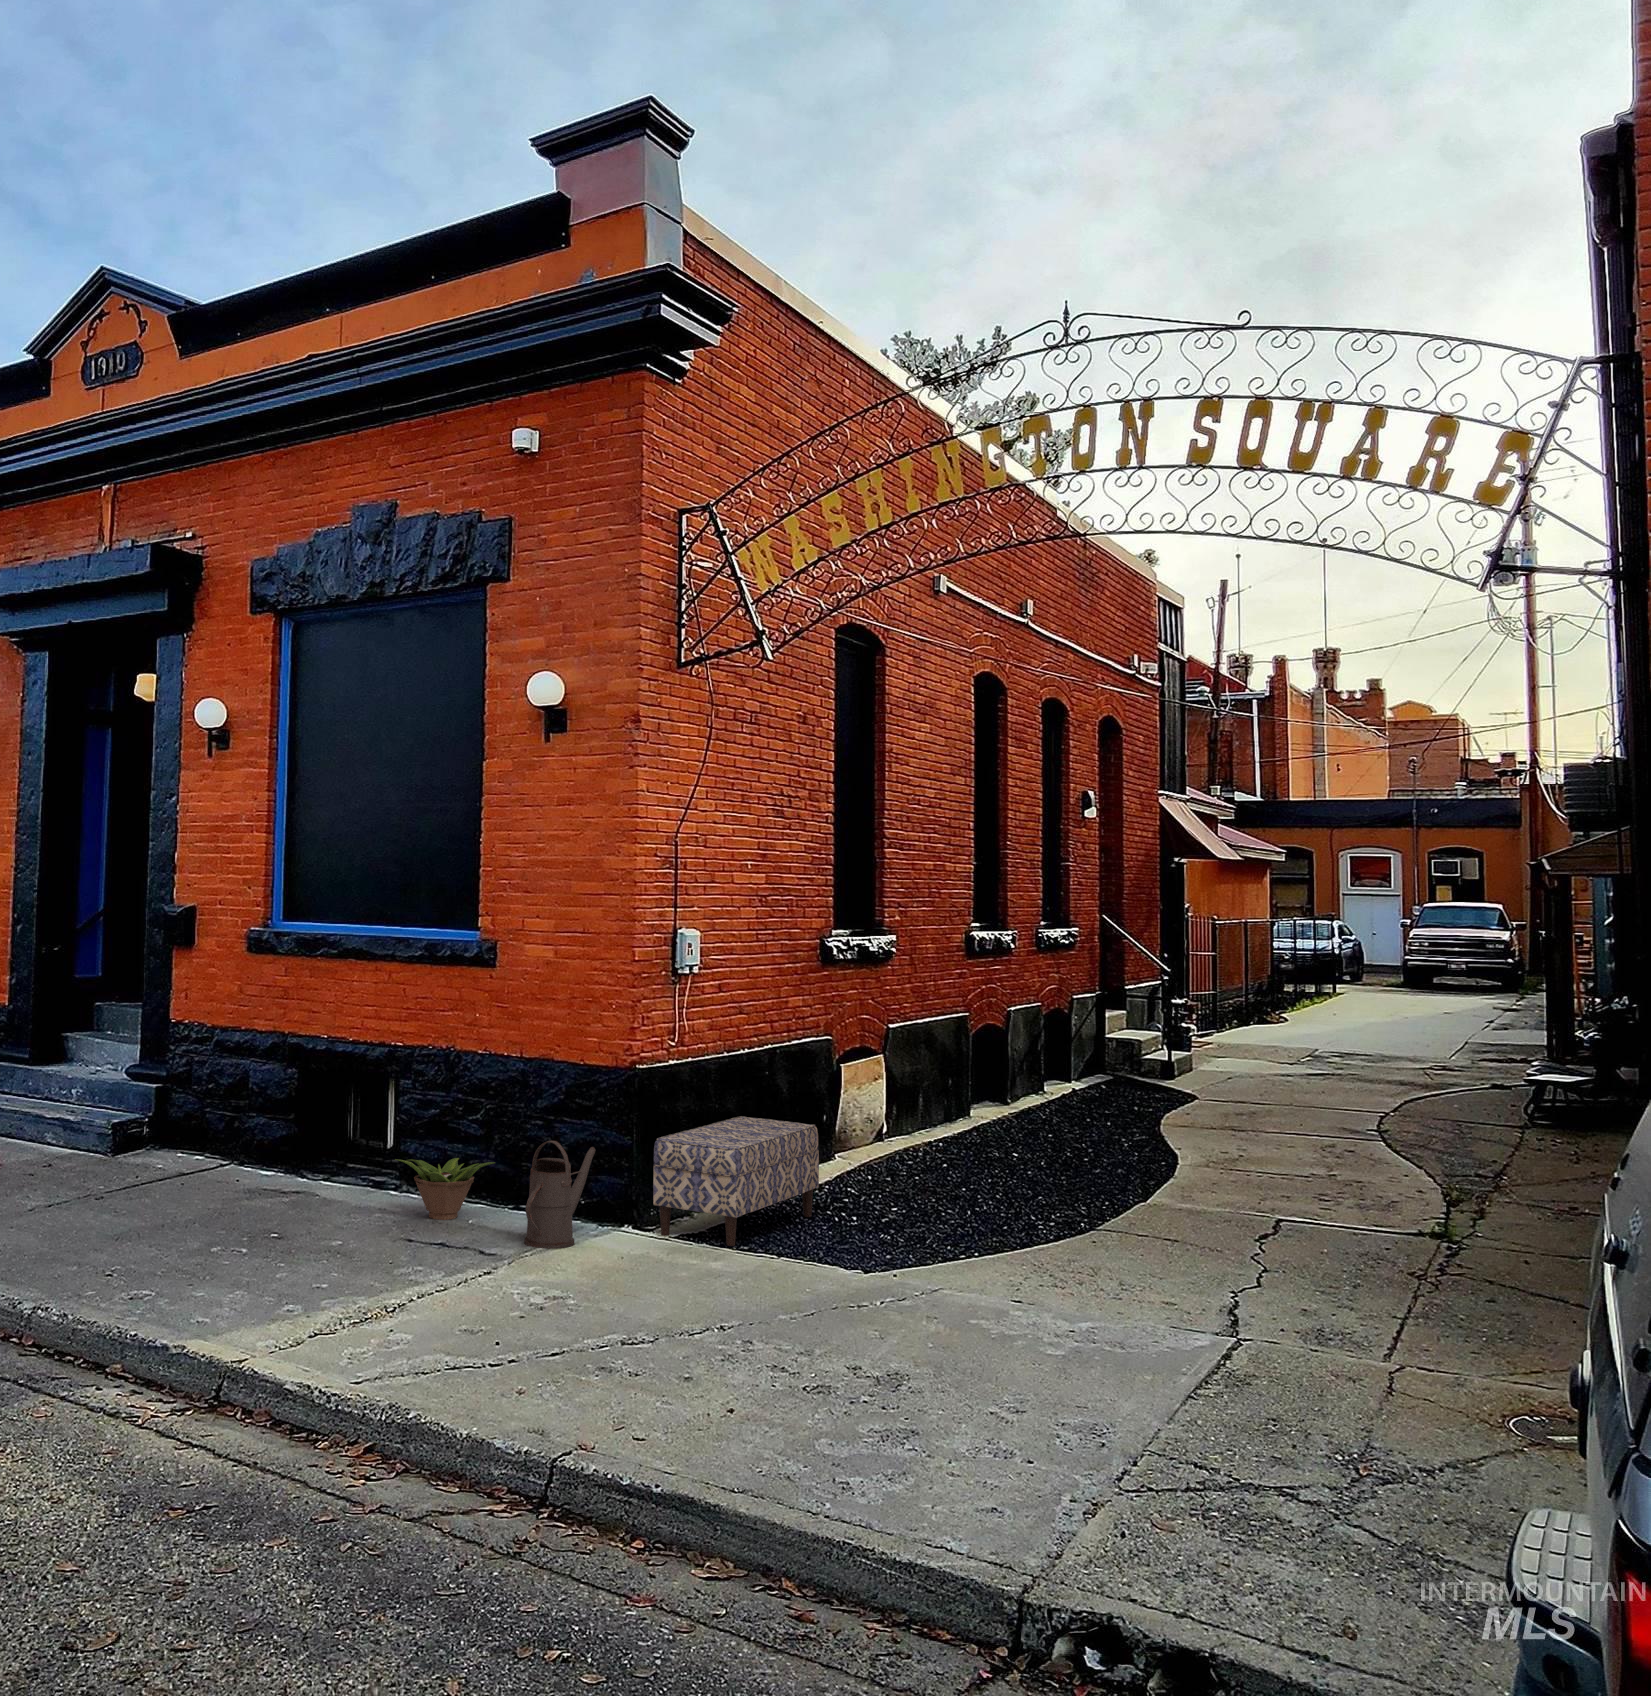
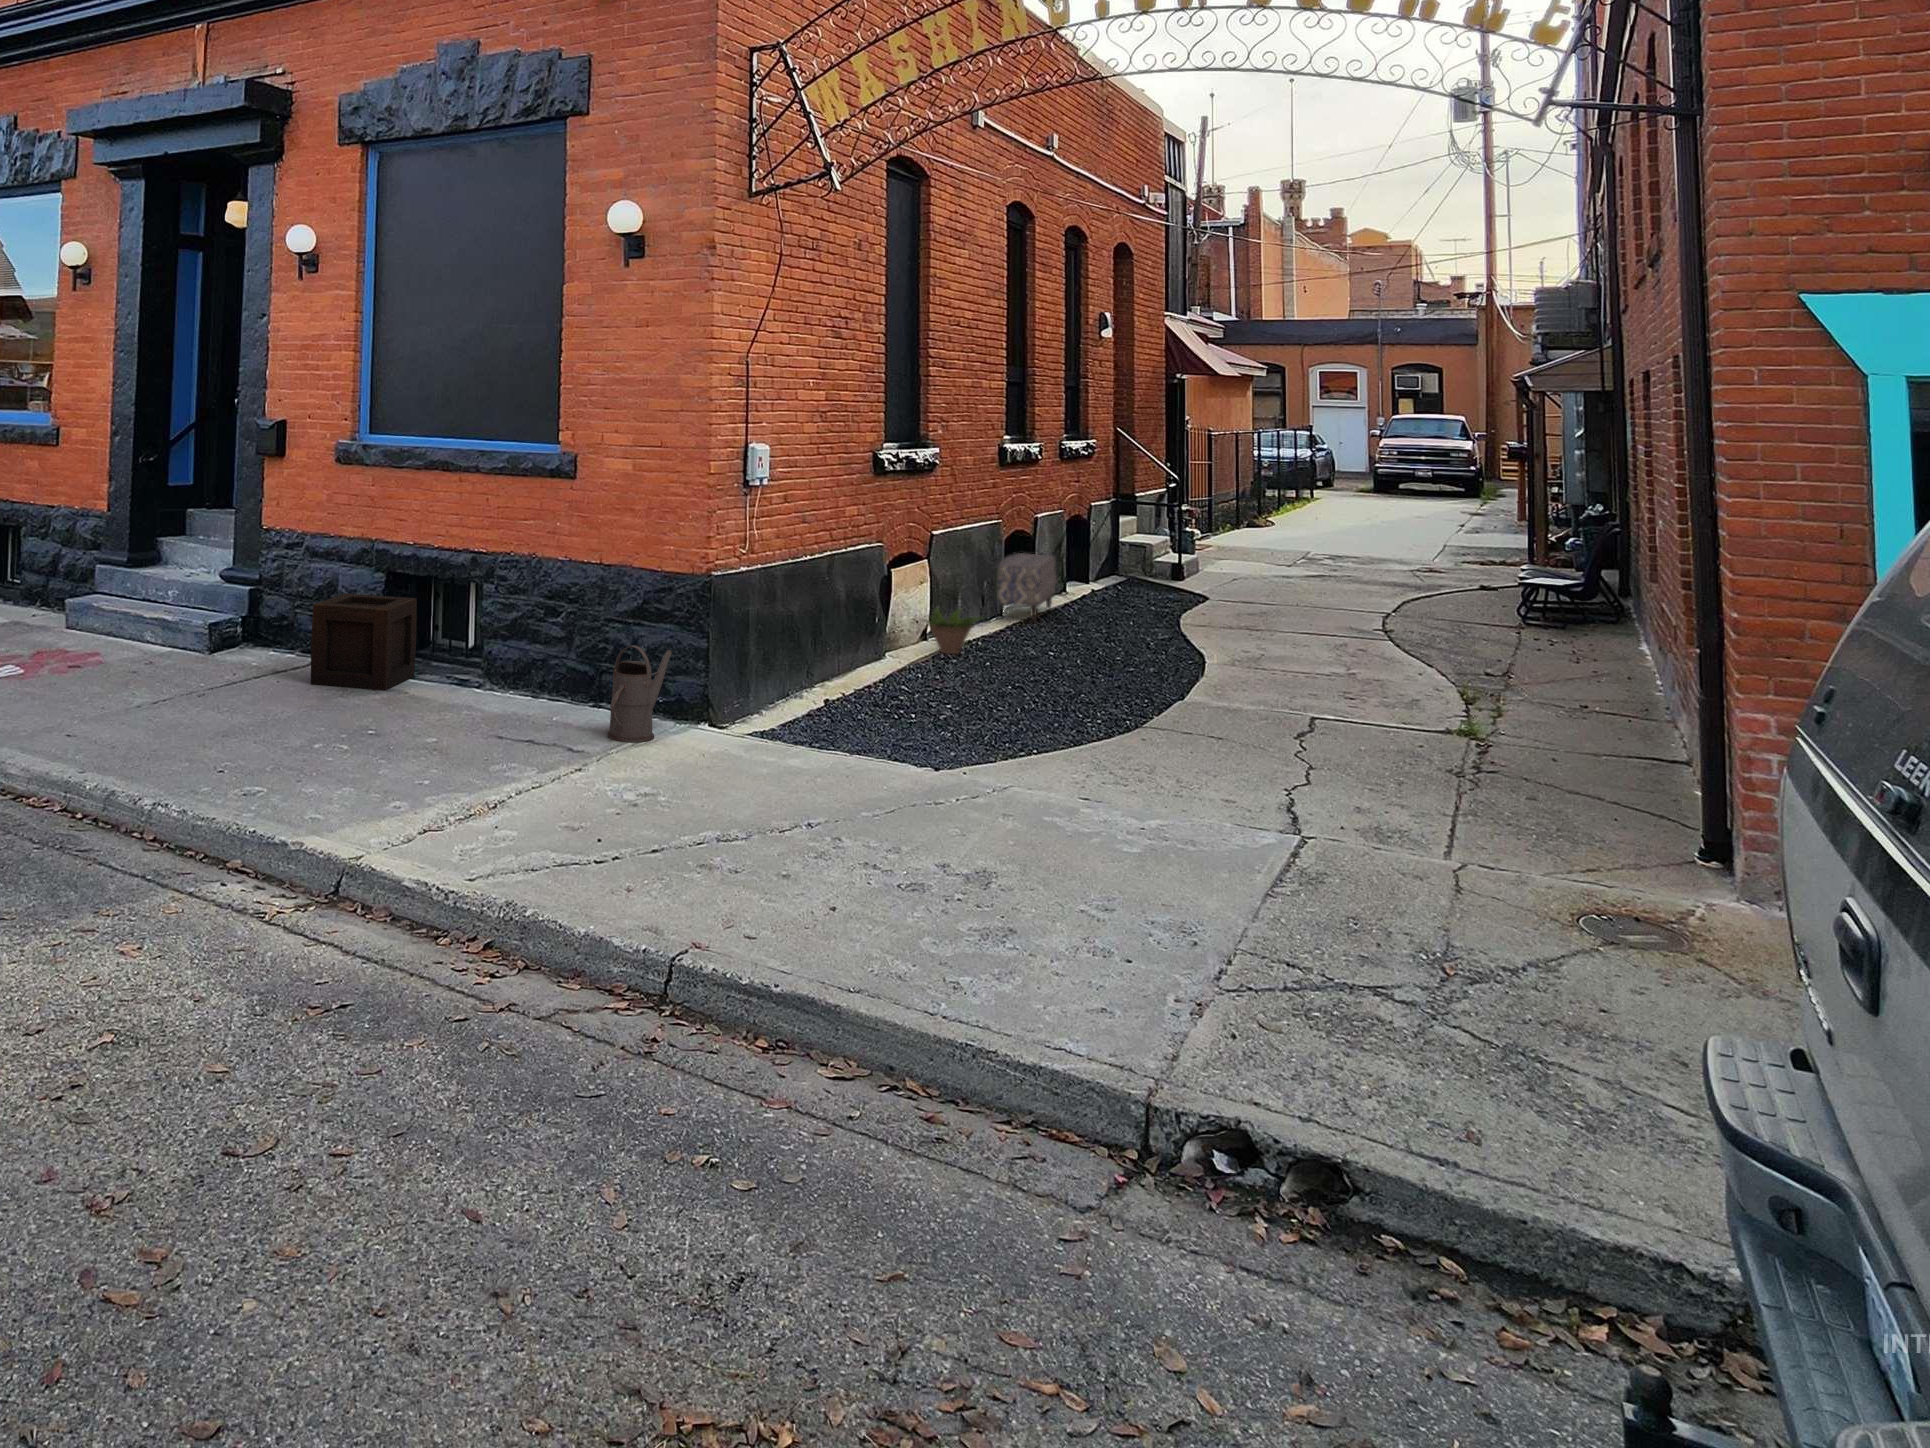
wooden crate: none [213,1090,330,1197] -> present [311,593,417,691]
bench: present [653,1116,819,1246] -> present [998,553,1056,623]
decorative plant: present [395,1158,495,1220] -> present [924,608,981,654]

